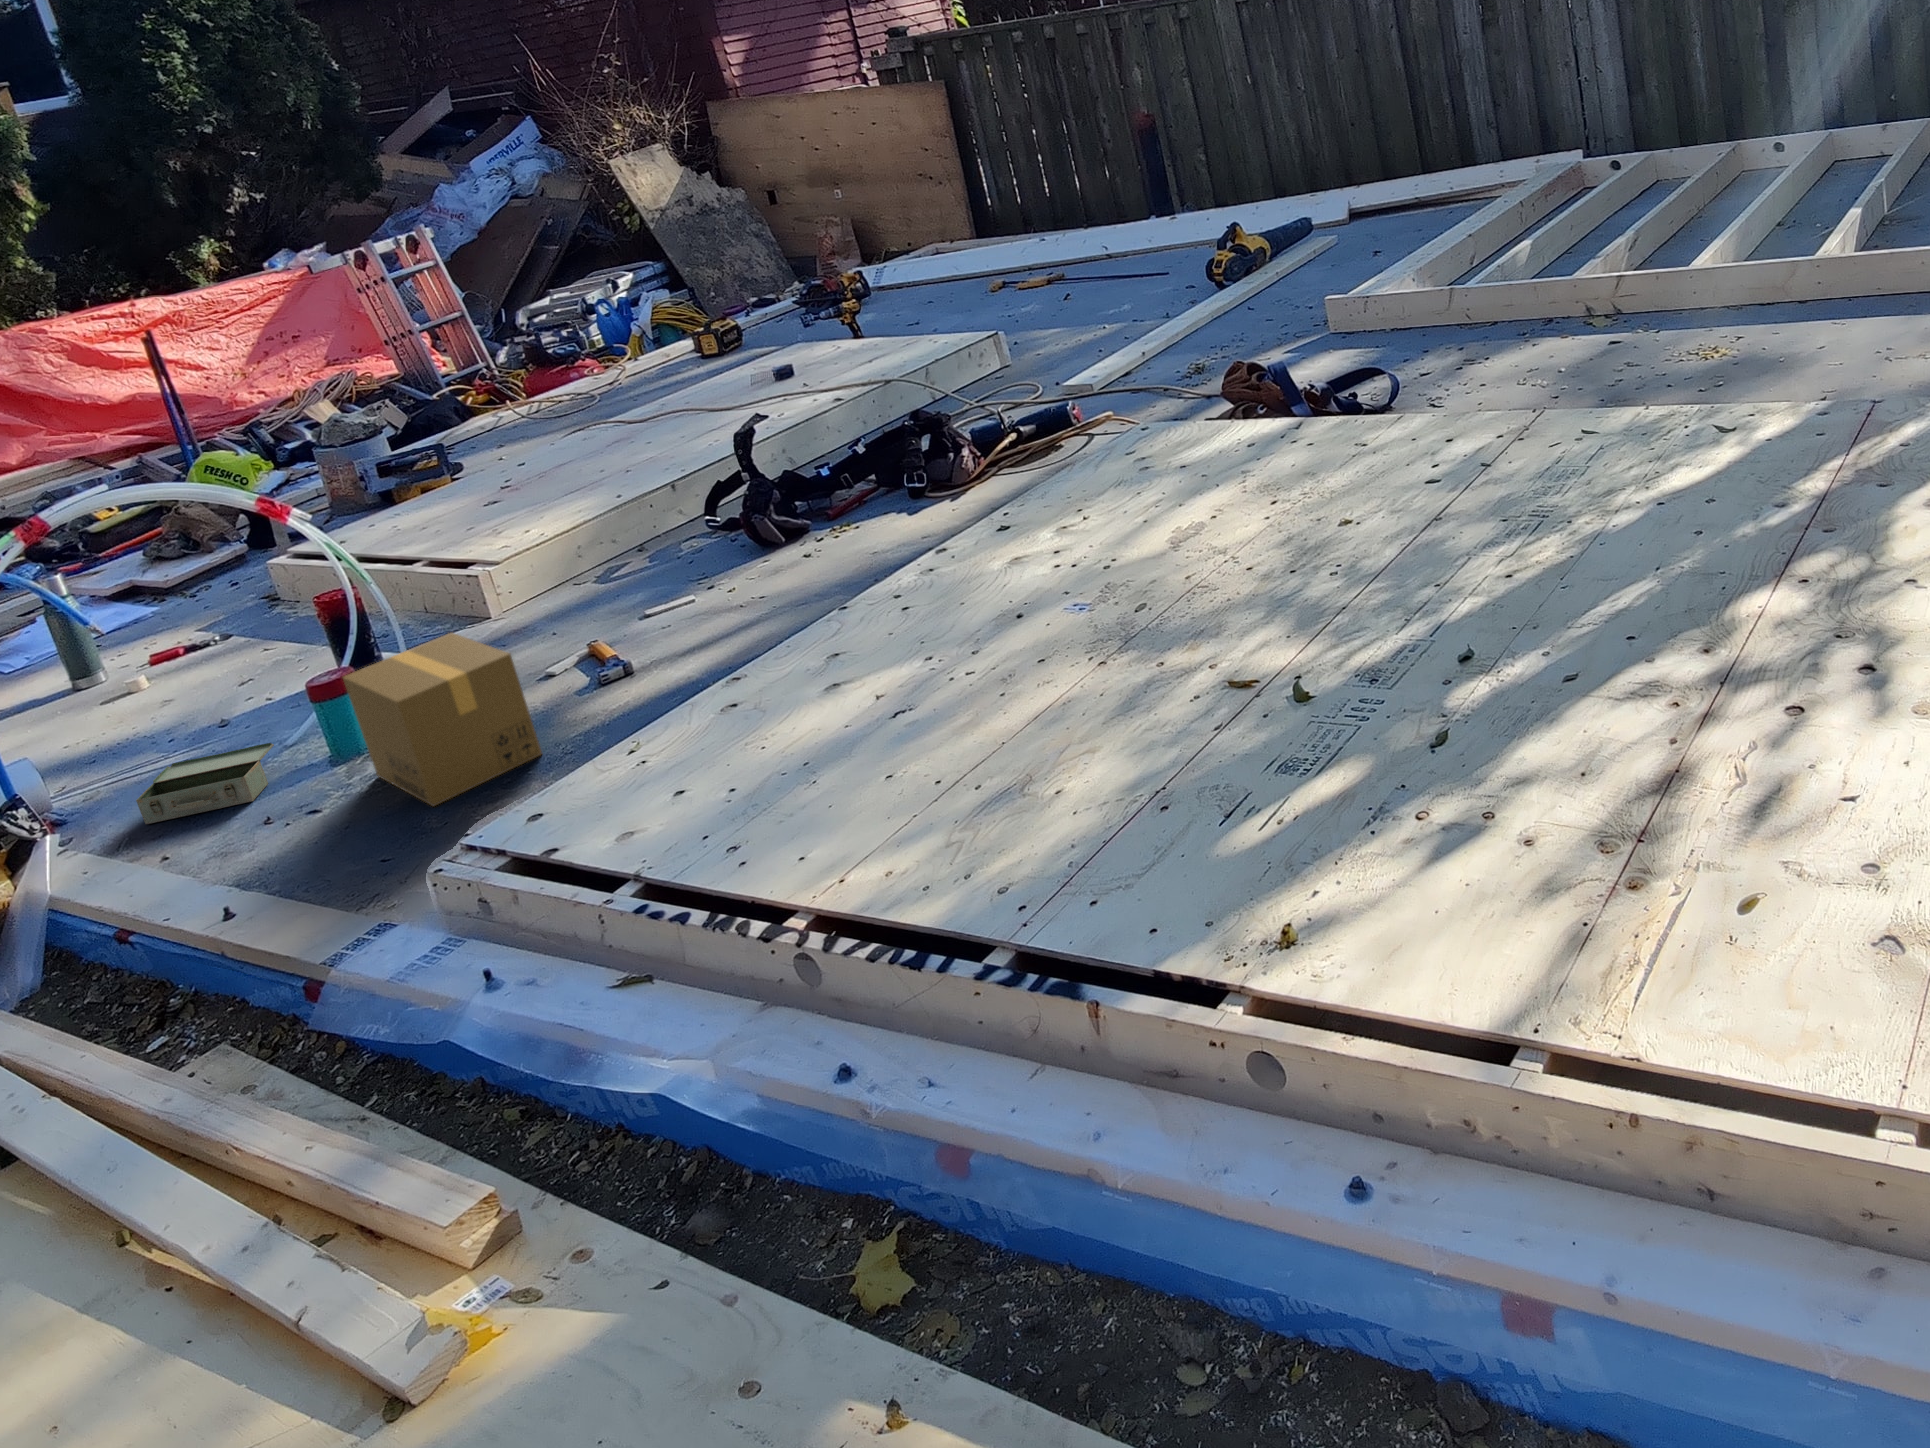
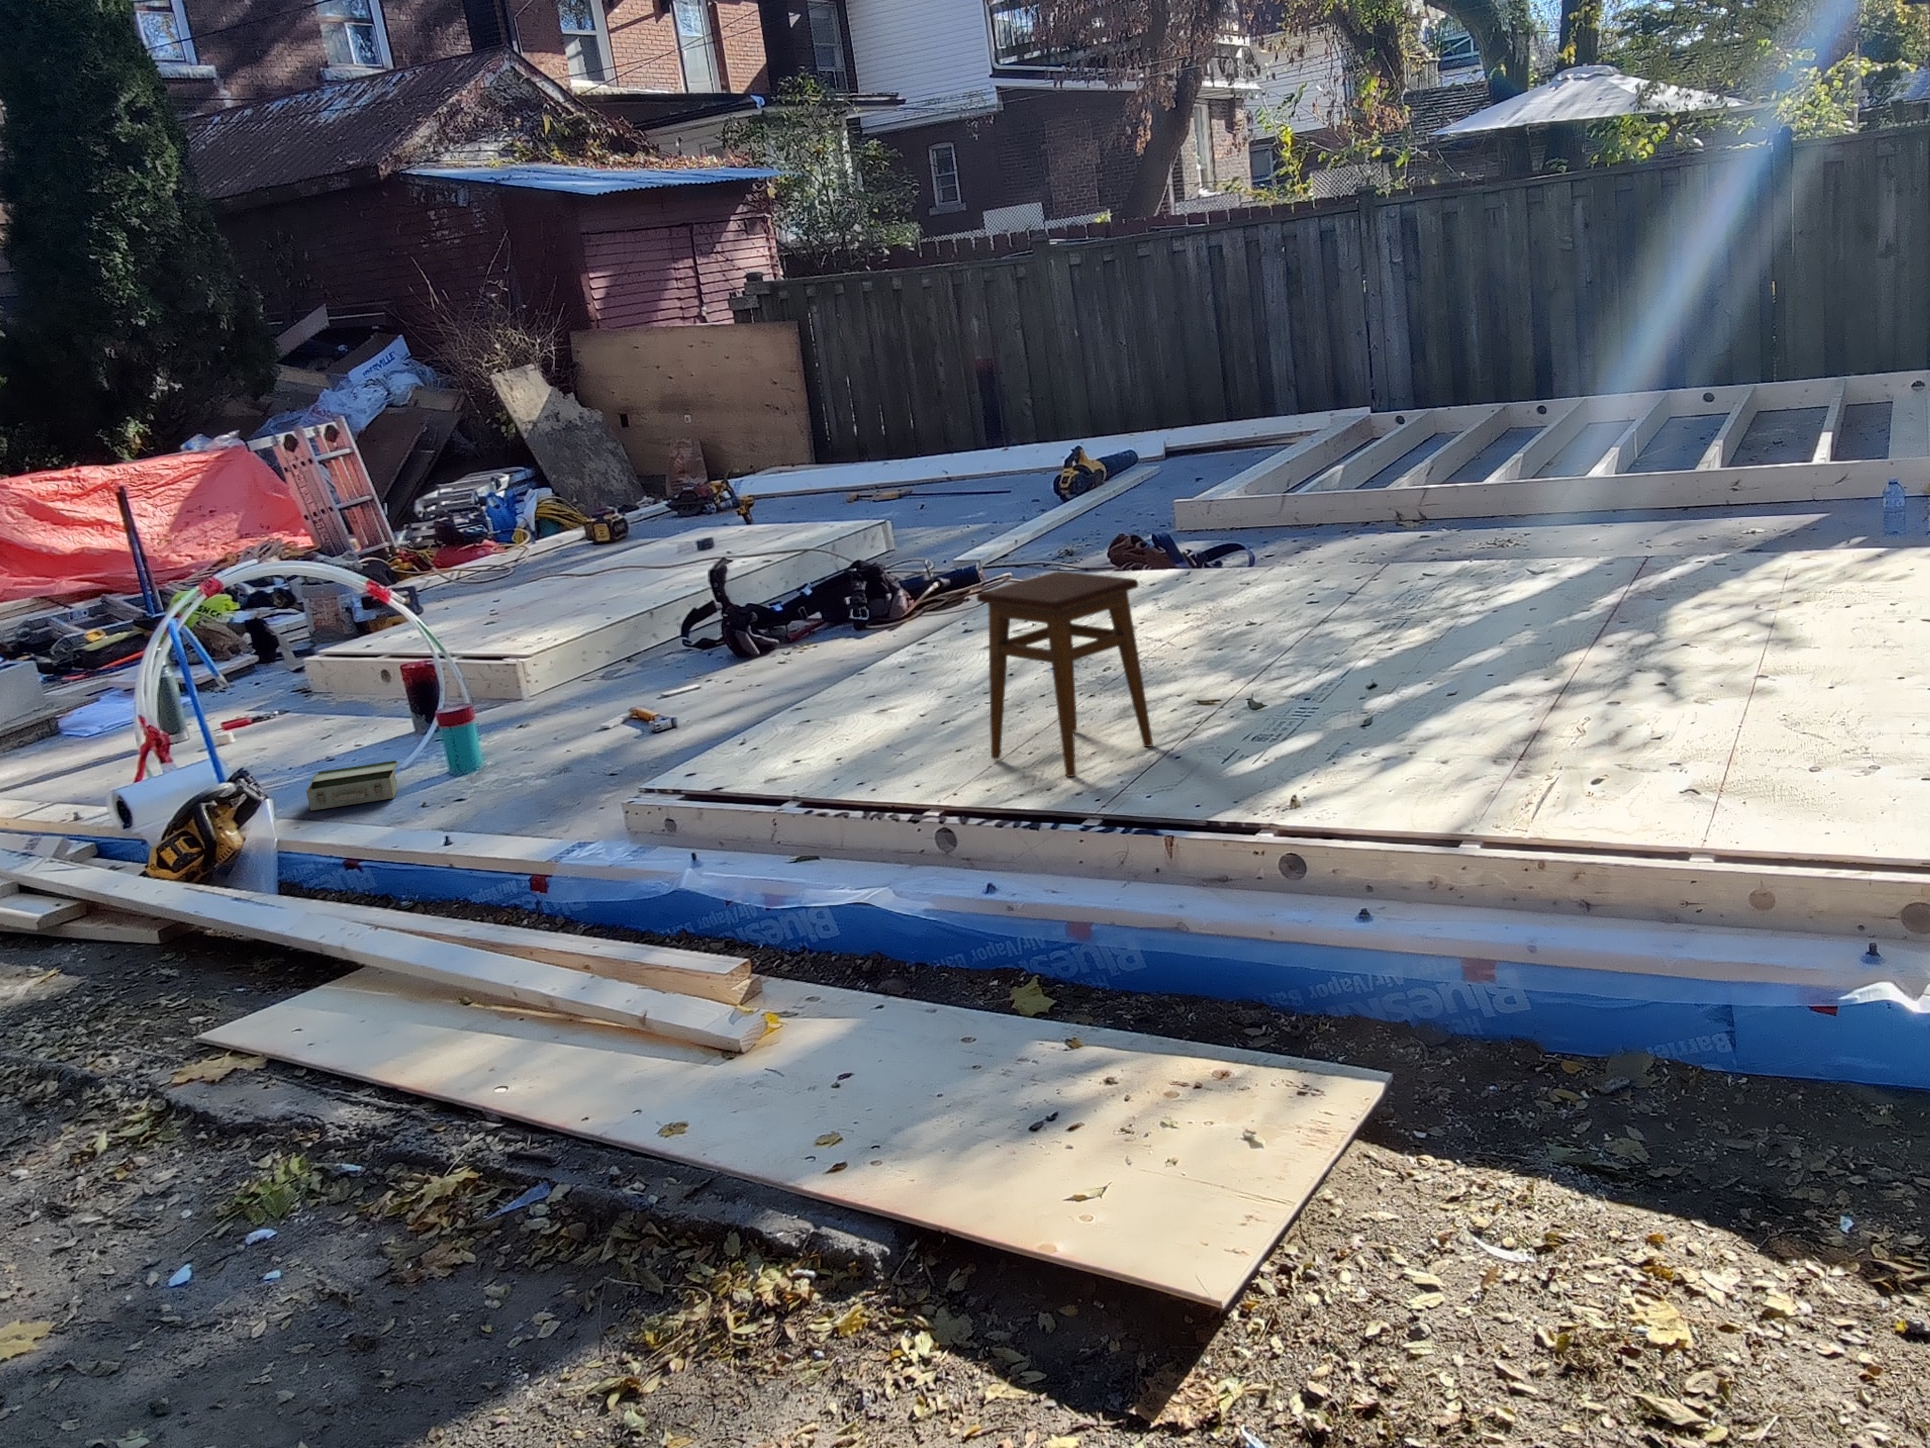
stool: none [865,529,1137,853] -> present [977,571,1153,777]
cardboard box: present [343,633,543,806] -> none [476,680,625,798]

